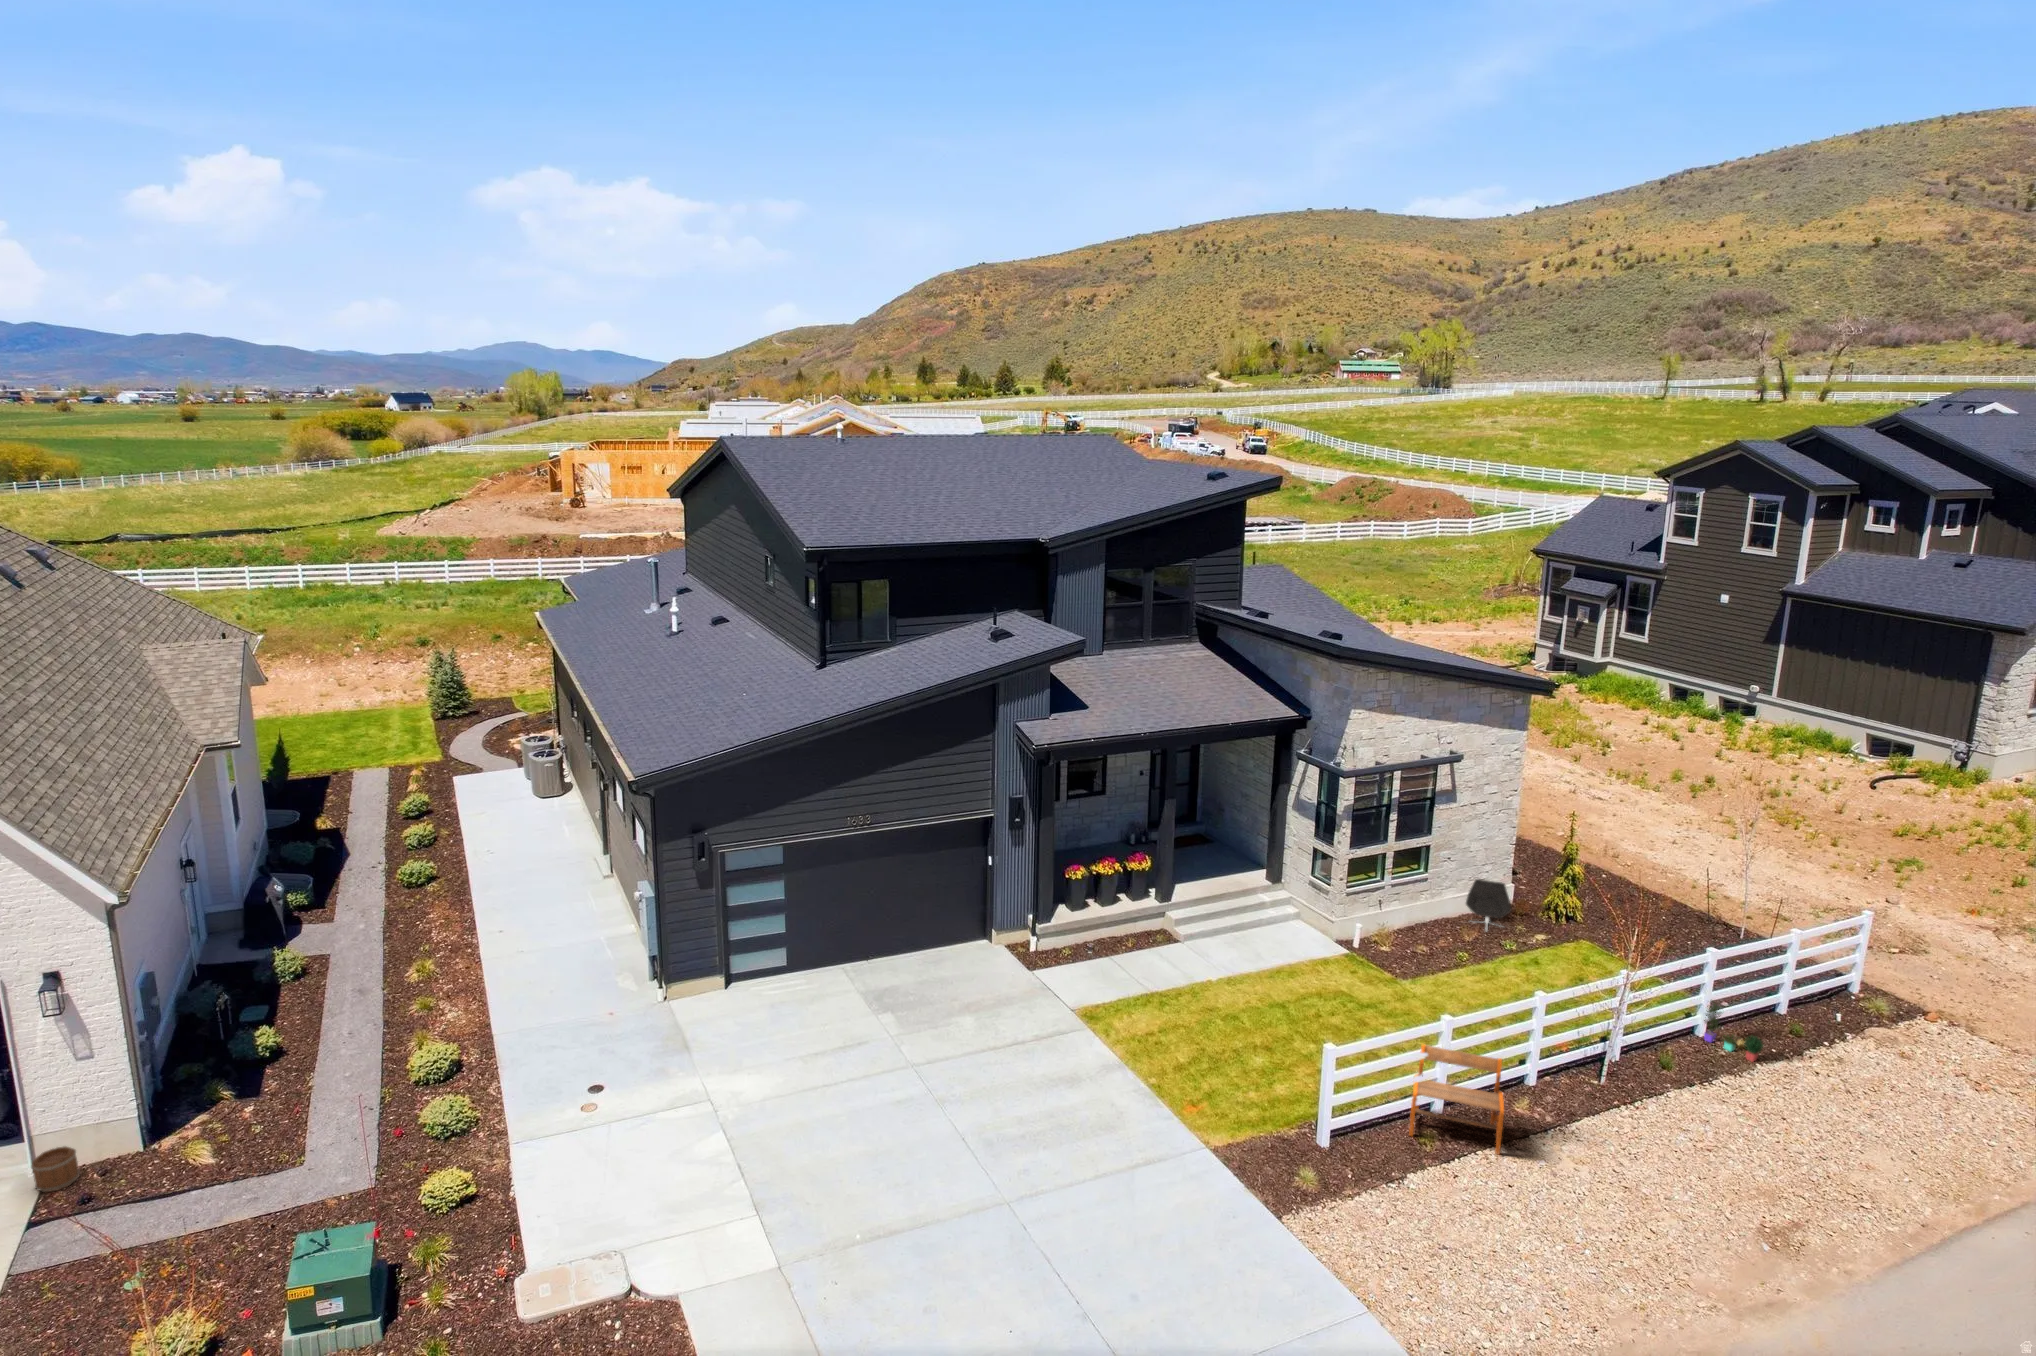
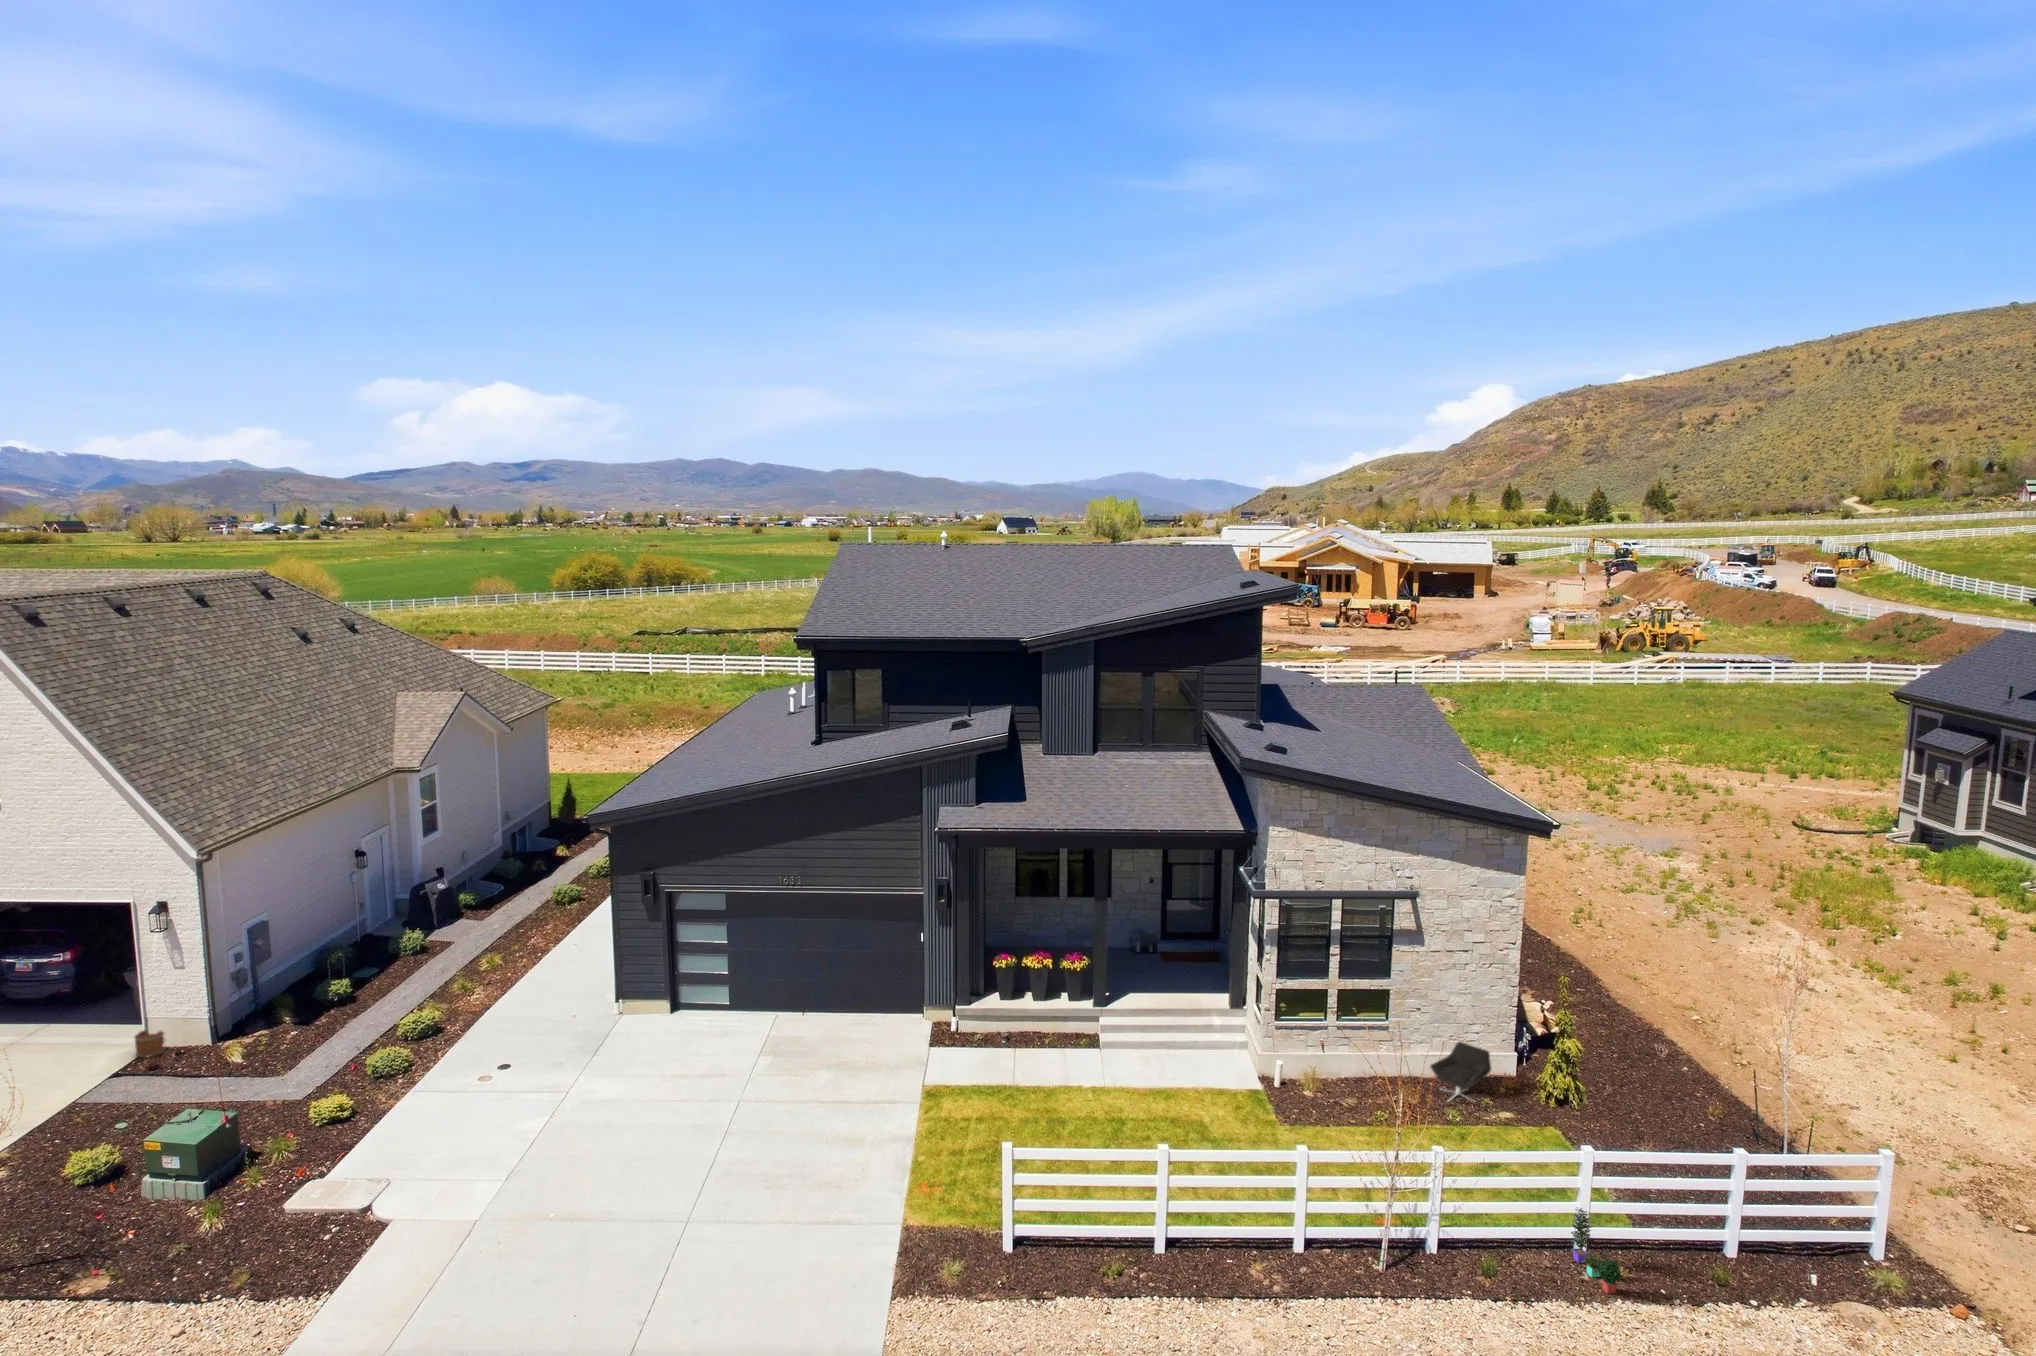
bench: present [1409,1044,1504,1155] -> none [1098,1165,1201,1300]

